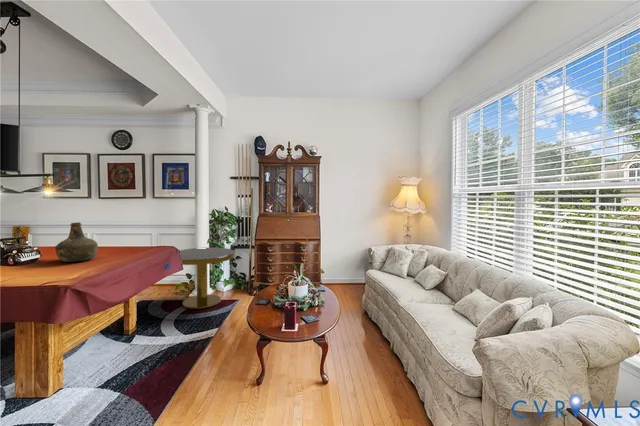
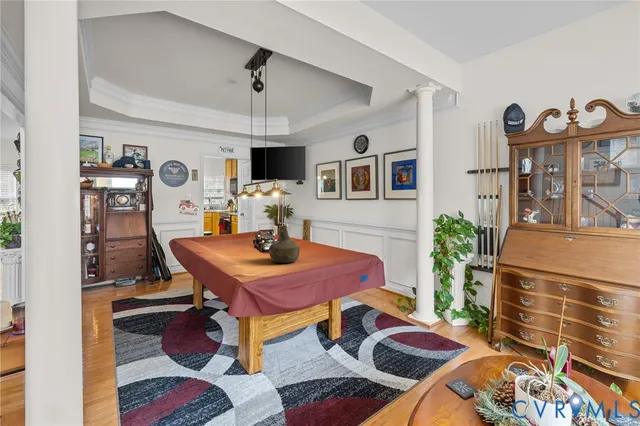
side table: present [179,248,235,309] -> none [378,261,464,342]

